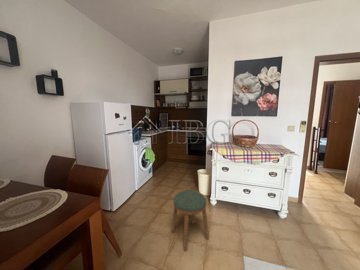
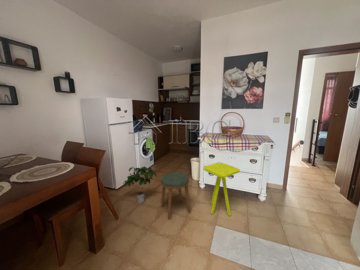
side table: none [223,177,265,242] -> present [203,162,240,216]
potted plant: none [124,185,165,229] -> present [123,167,156,203]

